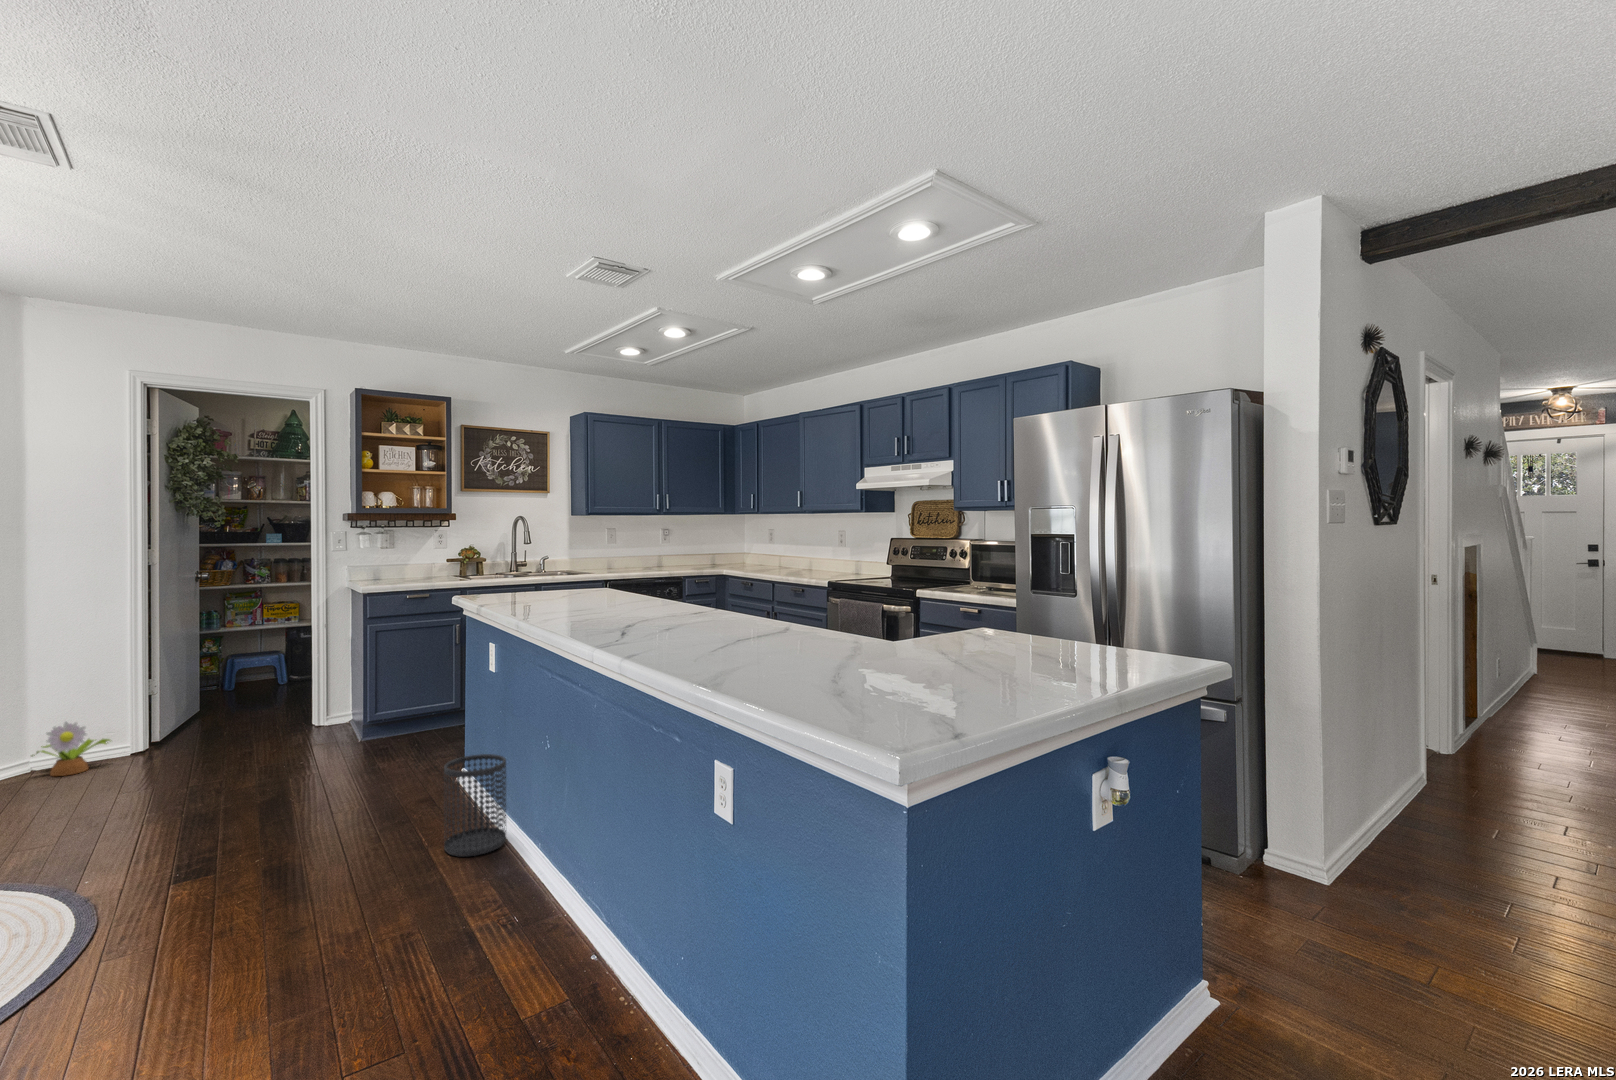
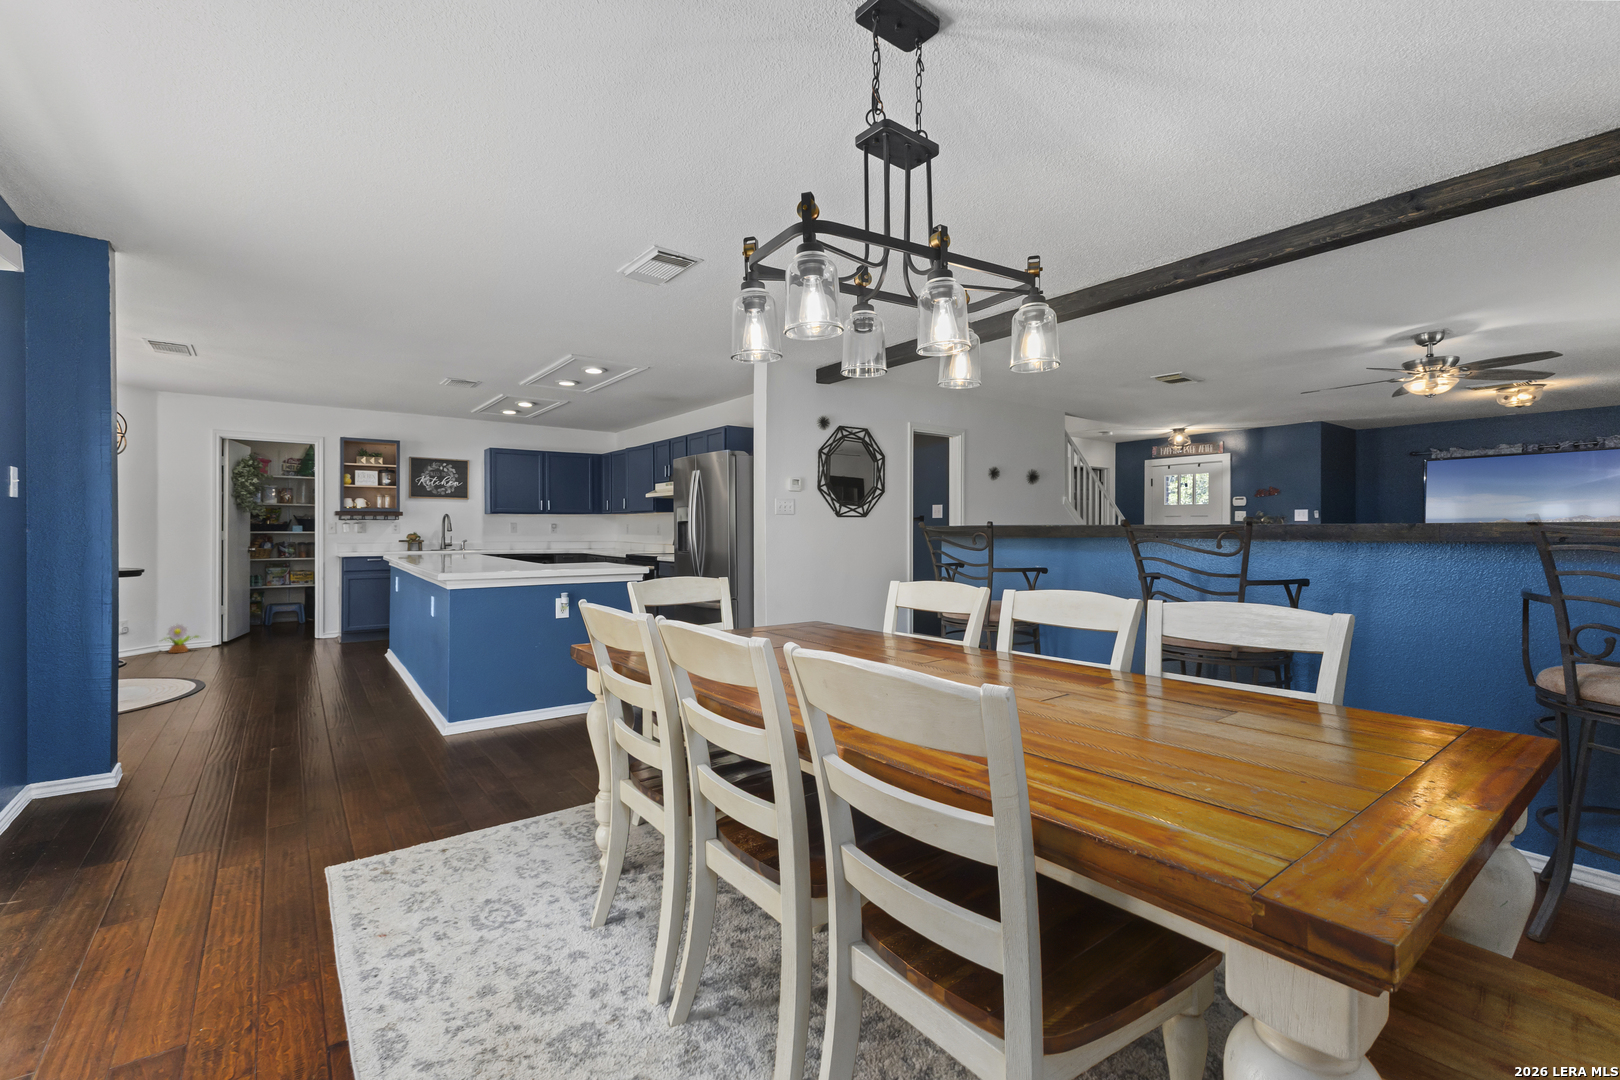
wastebasket: present [444,754,506,857] -> none [362,631,395,677]

